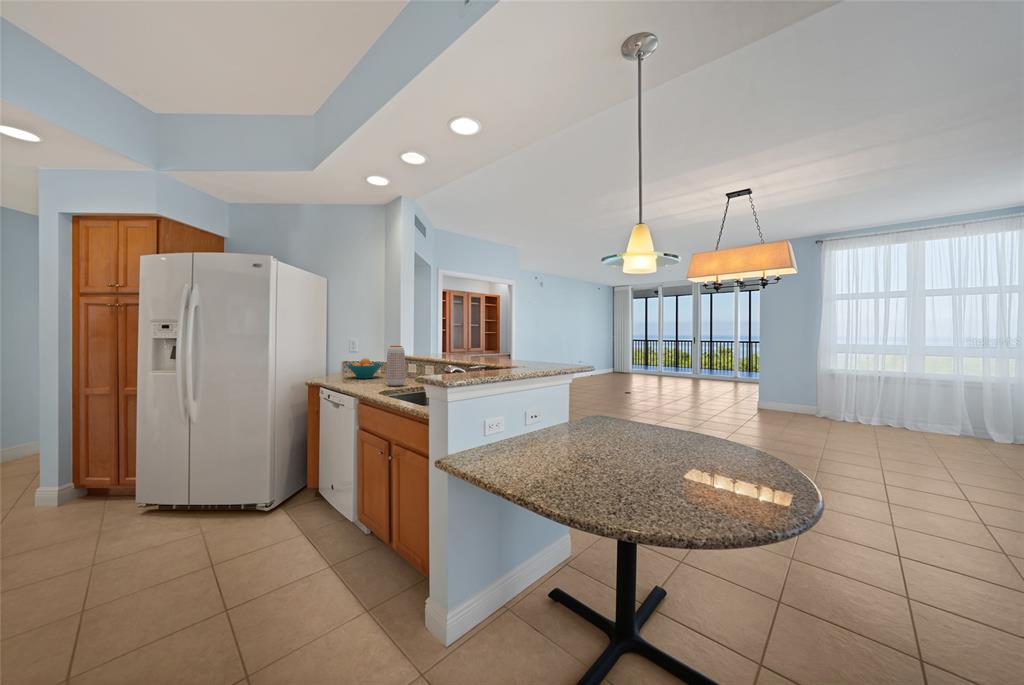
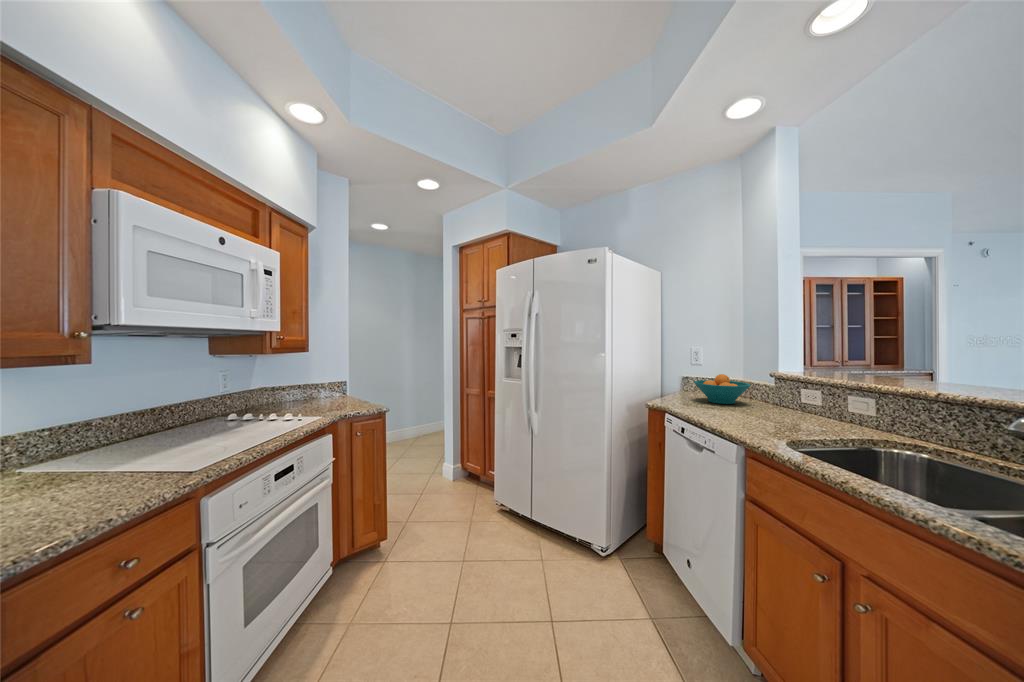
vase: present [386,346,406,386] -> none [781,359,823,430]

